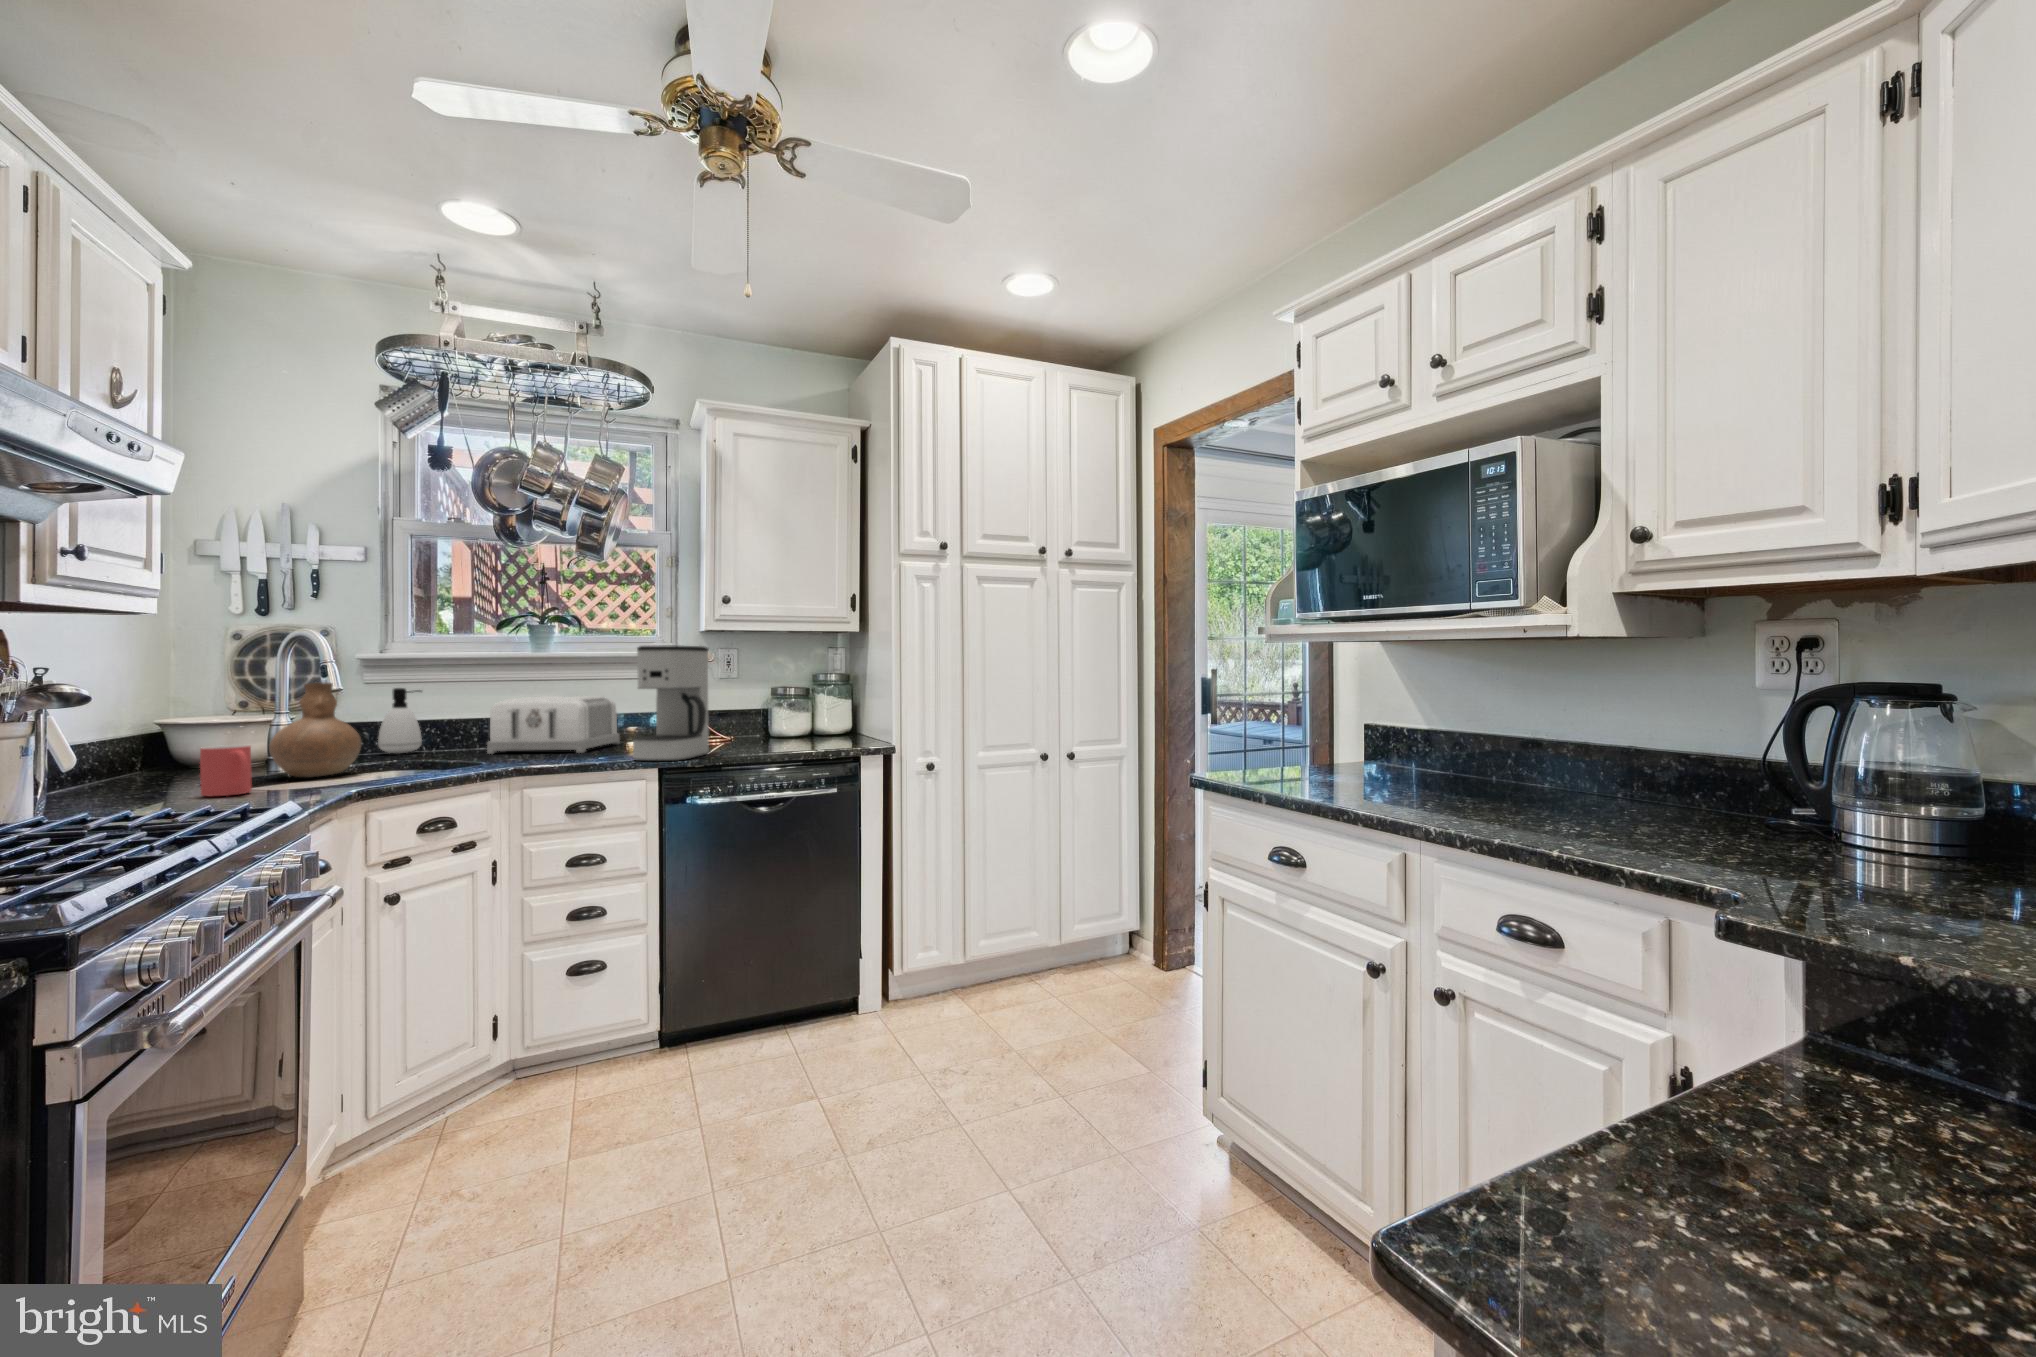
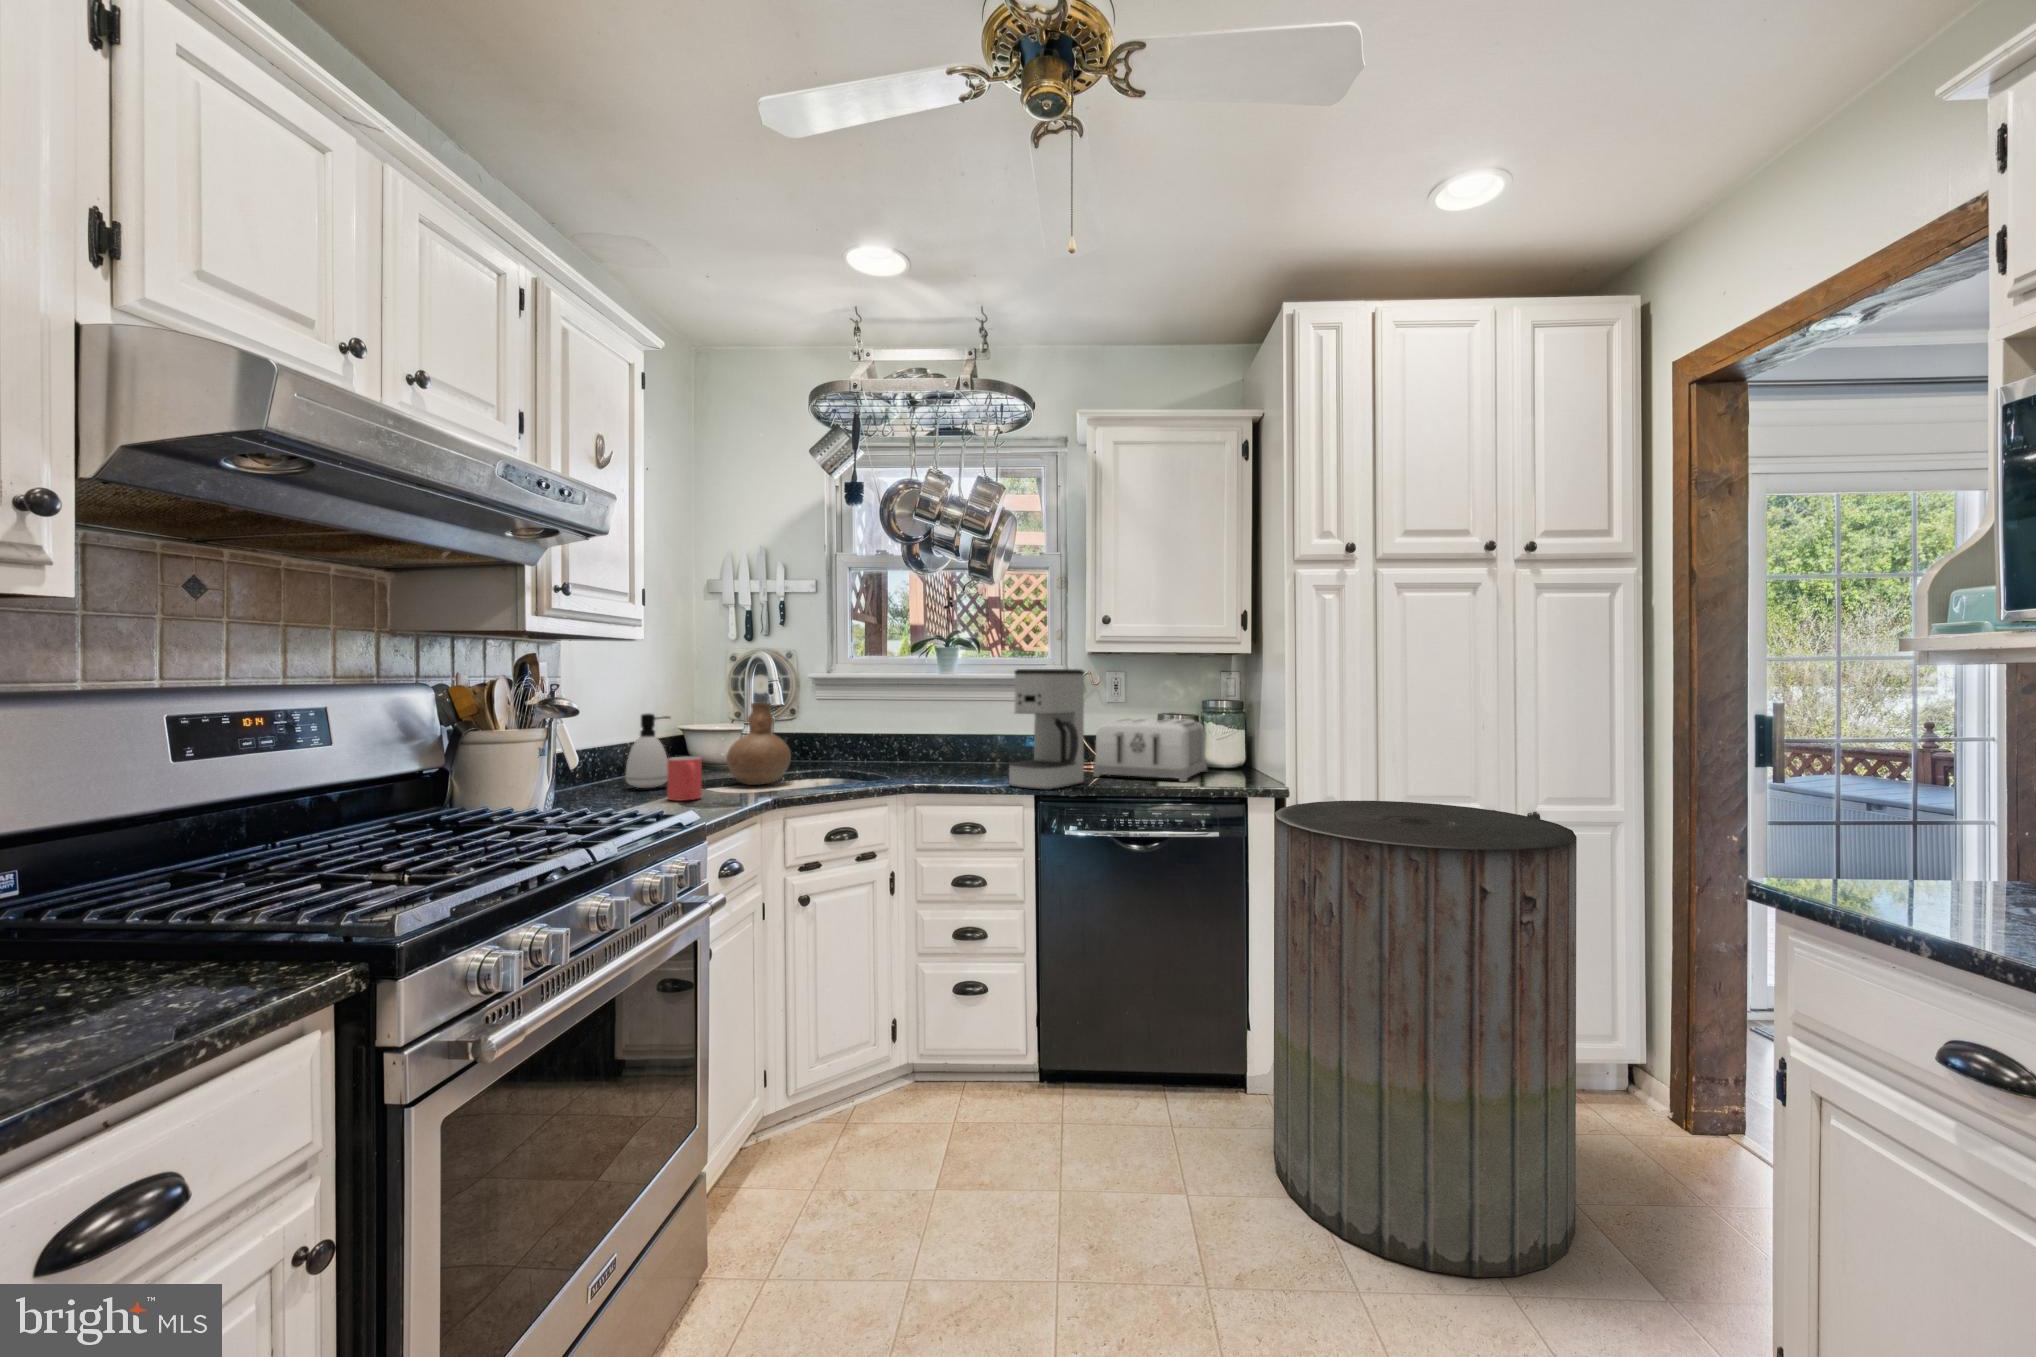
soap dispenser: present [378,688,422,754] -> present [626,713,670,788]
toaster: present [487,696,620,754] -> present [1093,718,1207,782]
trash can: none [888,753,1100,1095] -> present [1274,801,1577,1277]

